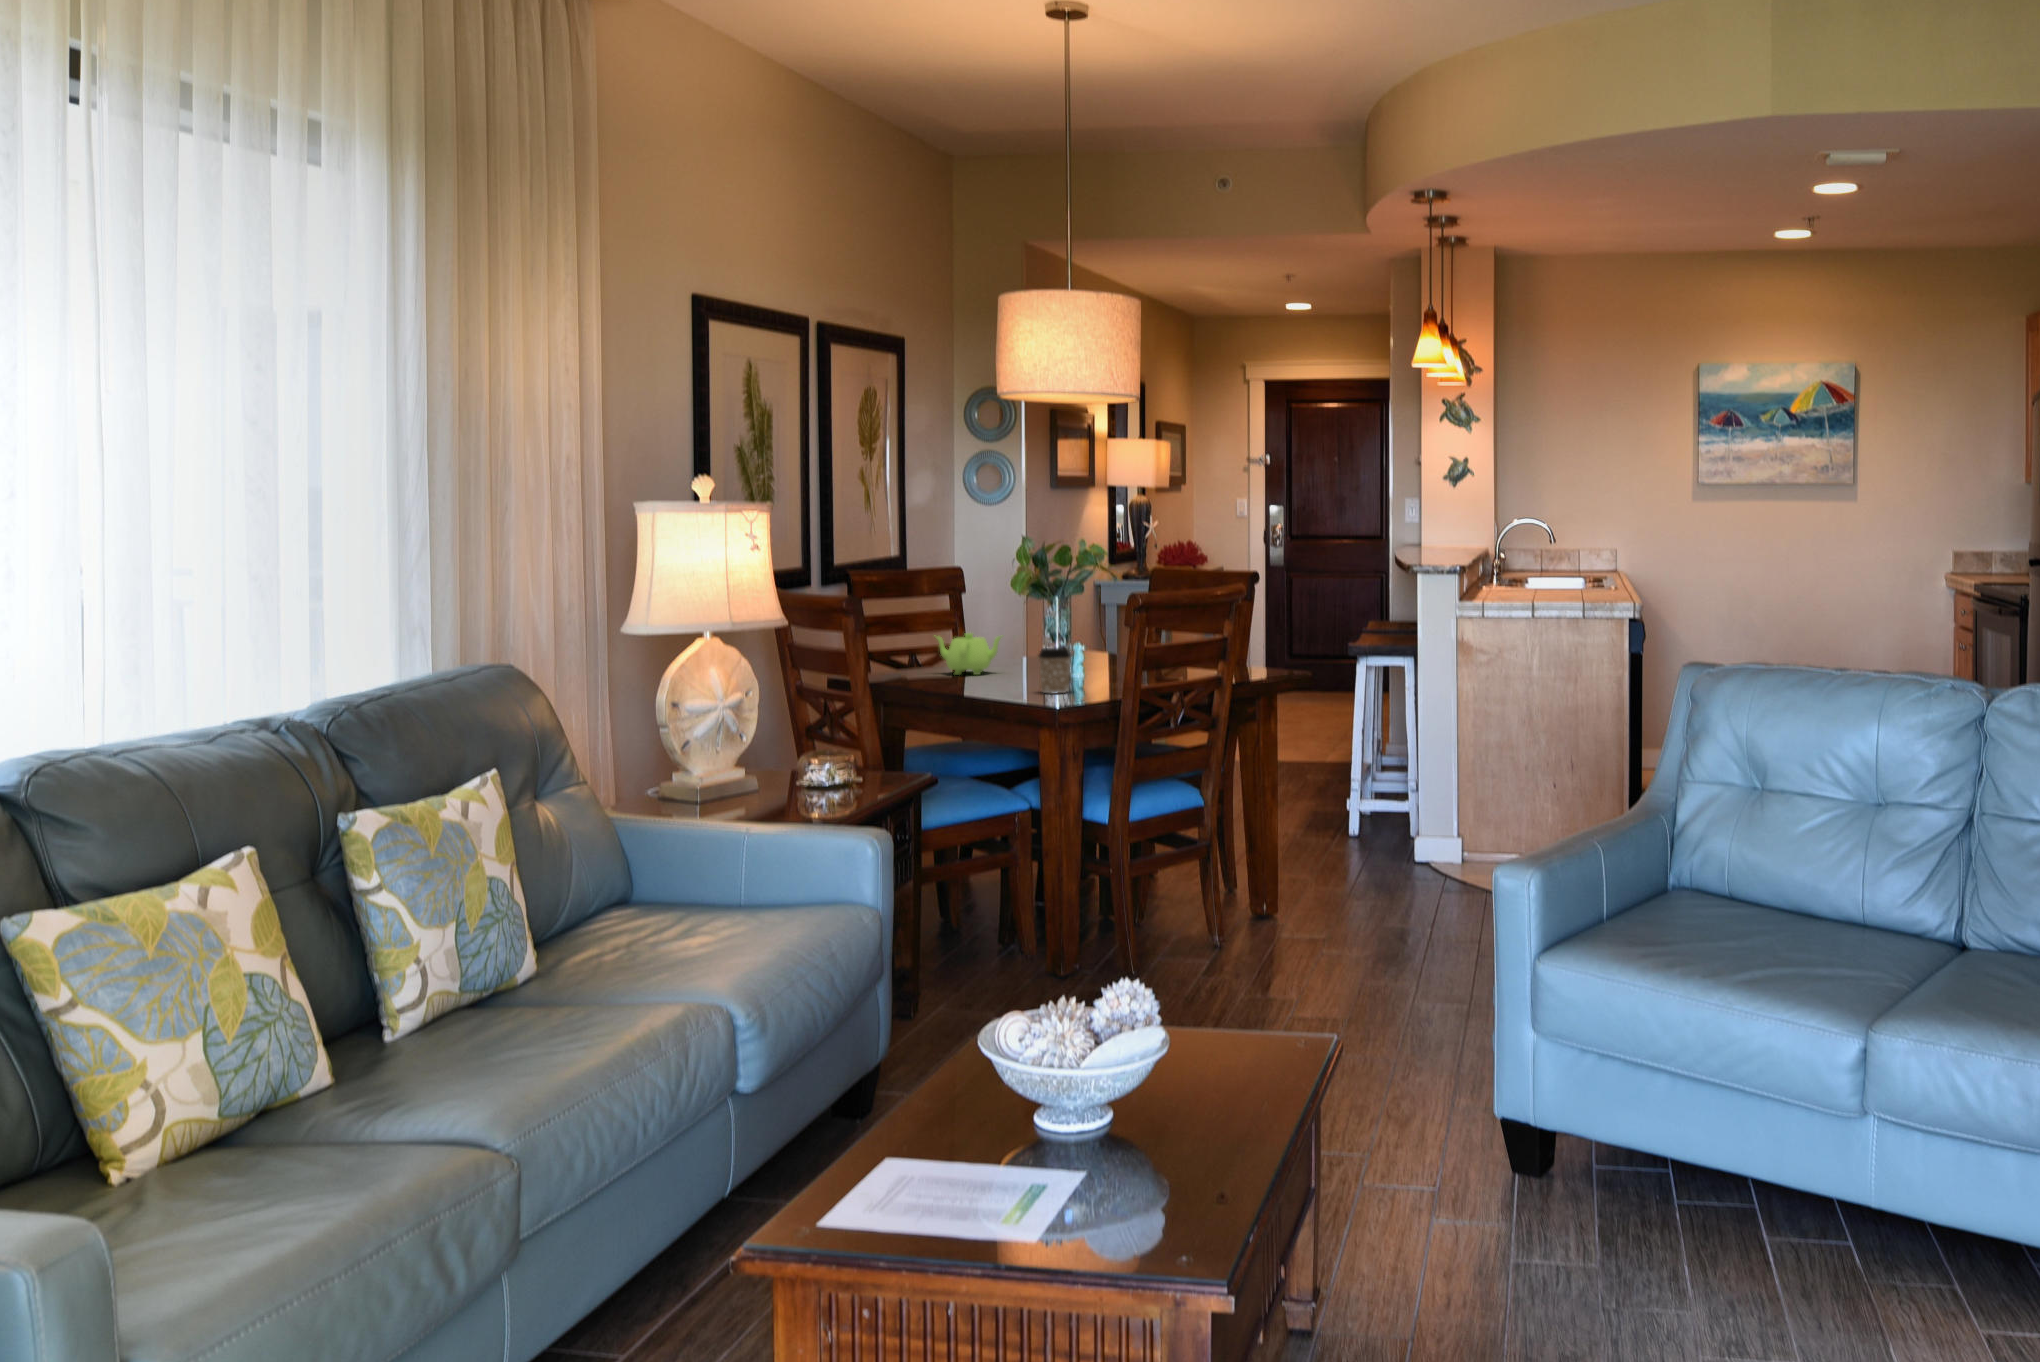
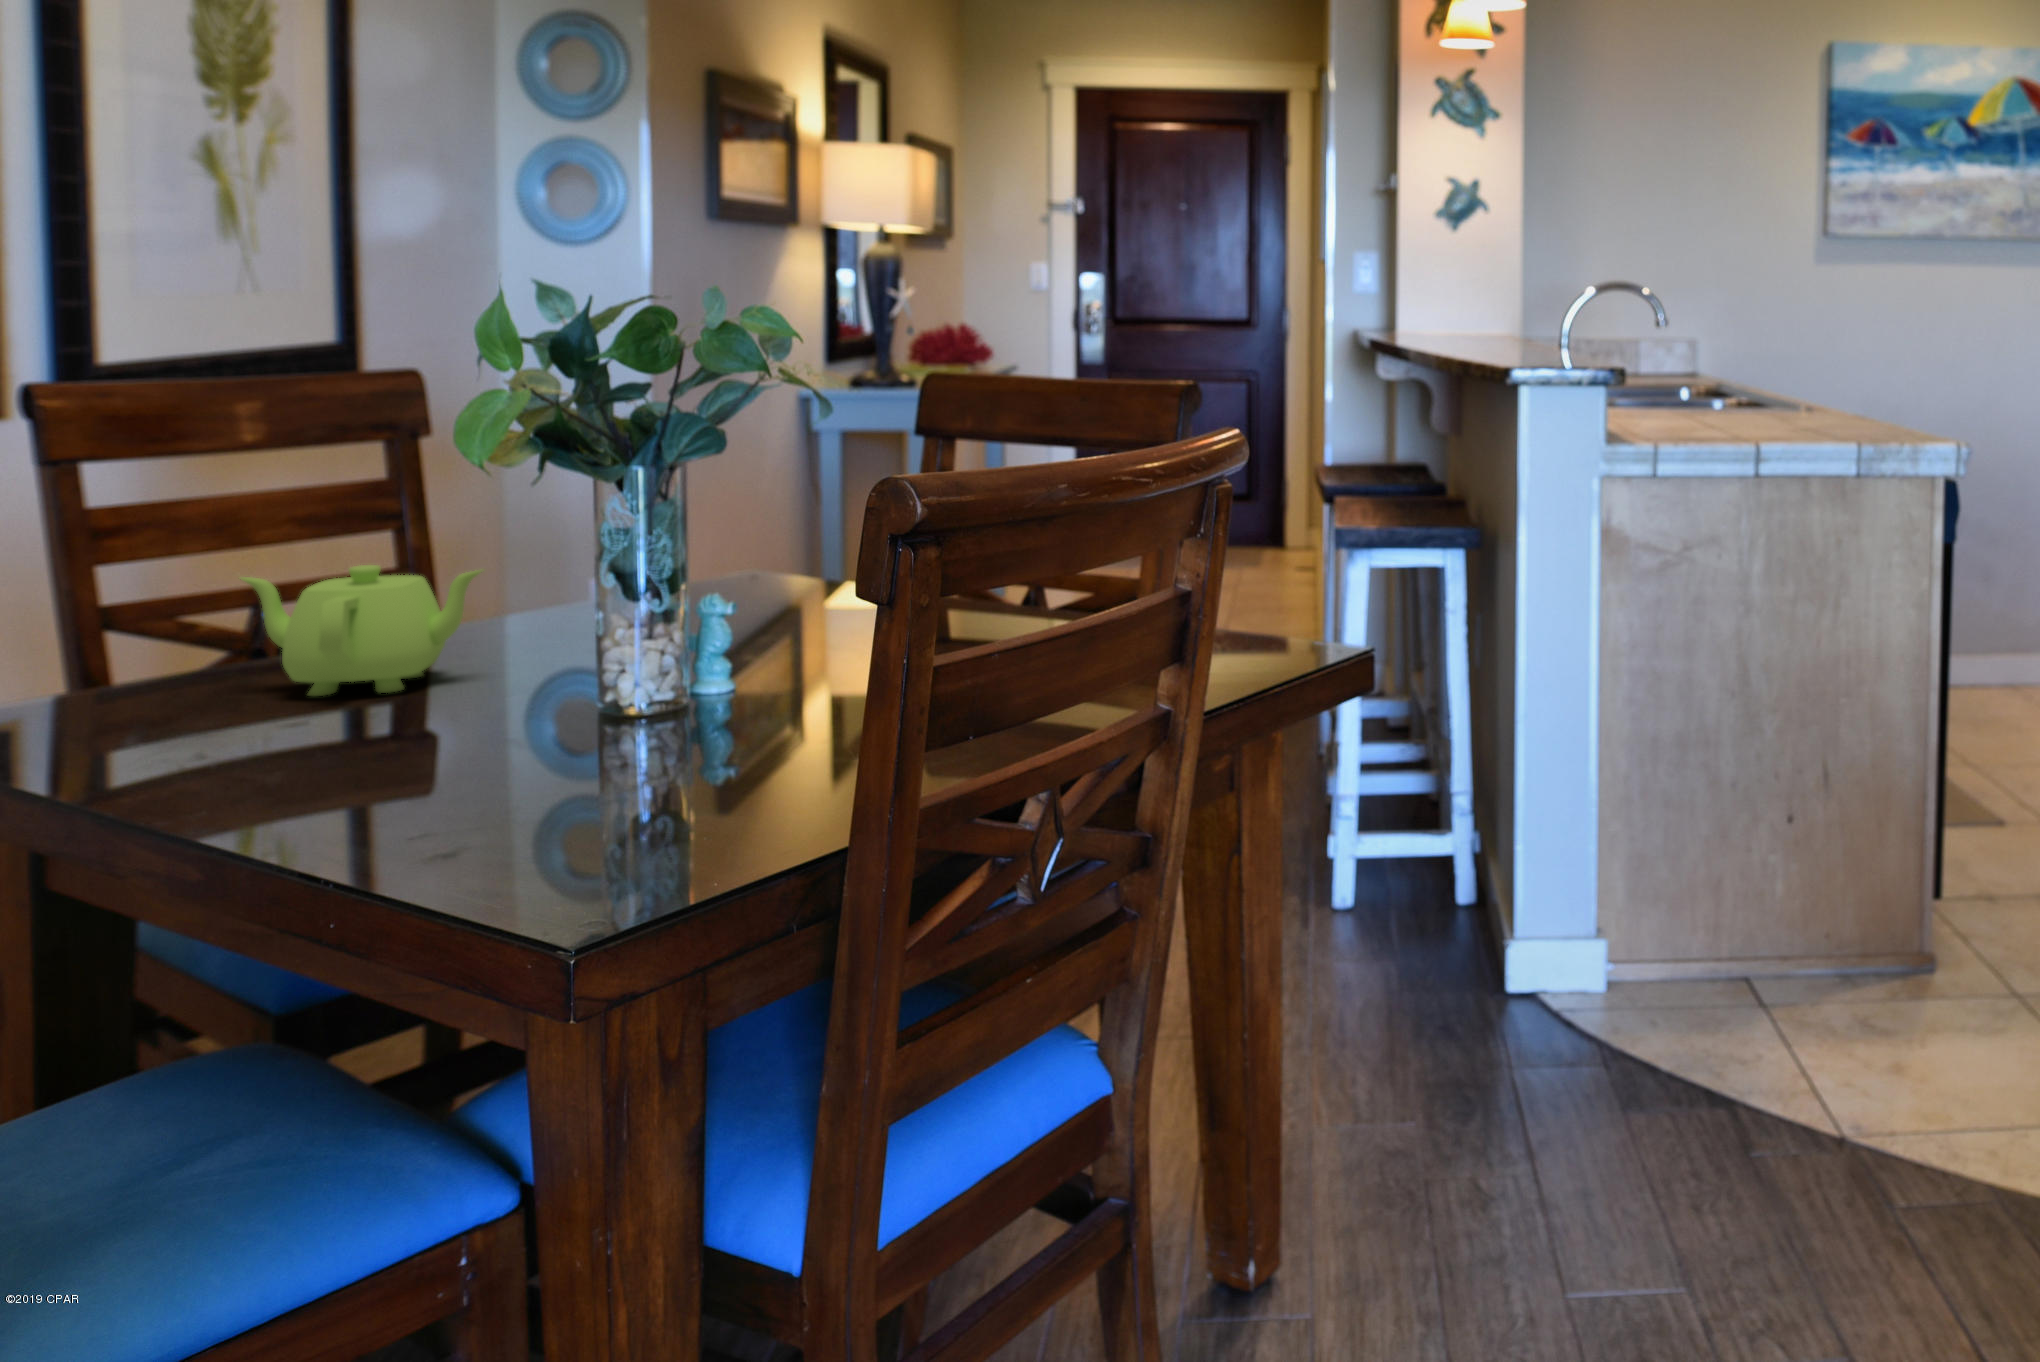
coffee cup: present [1039,648,1071,693] -> none [544,641,673,807]

